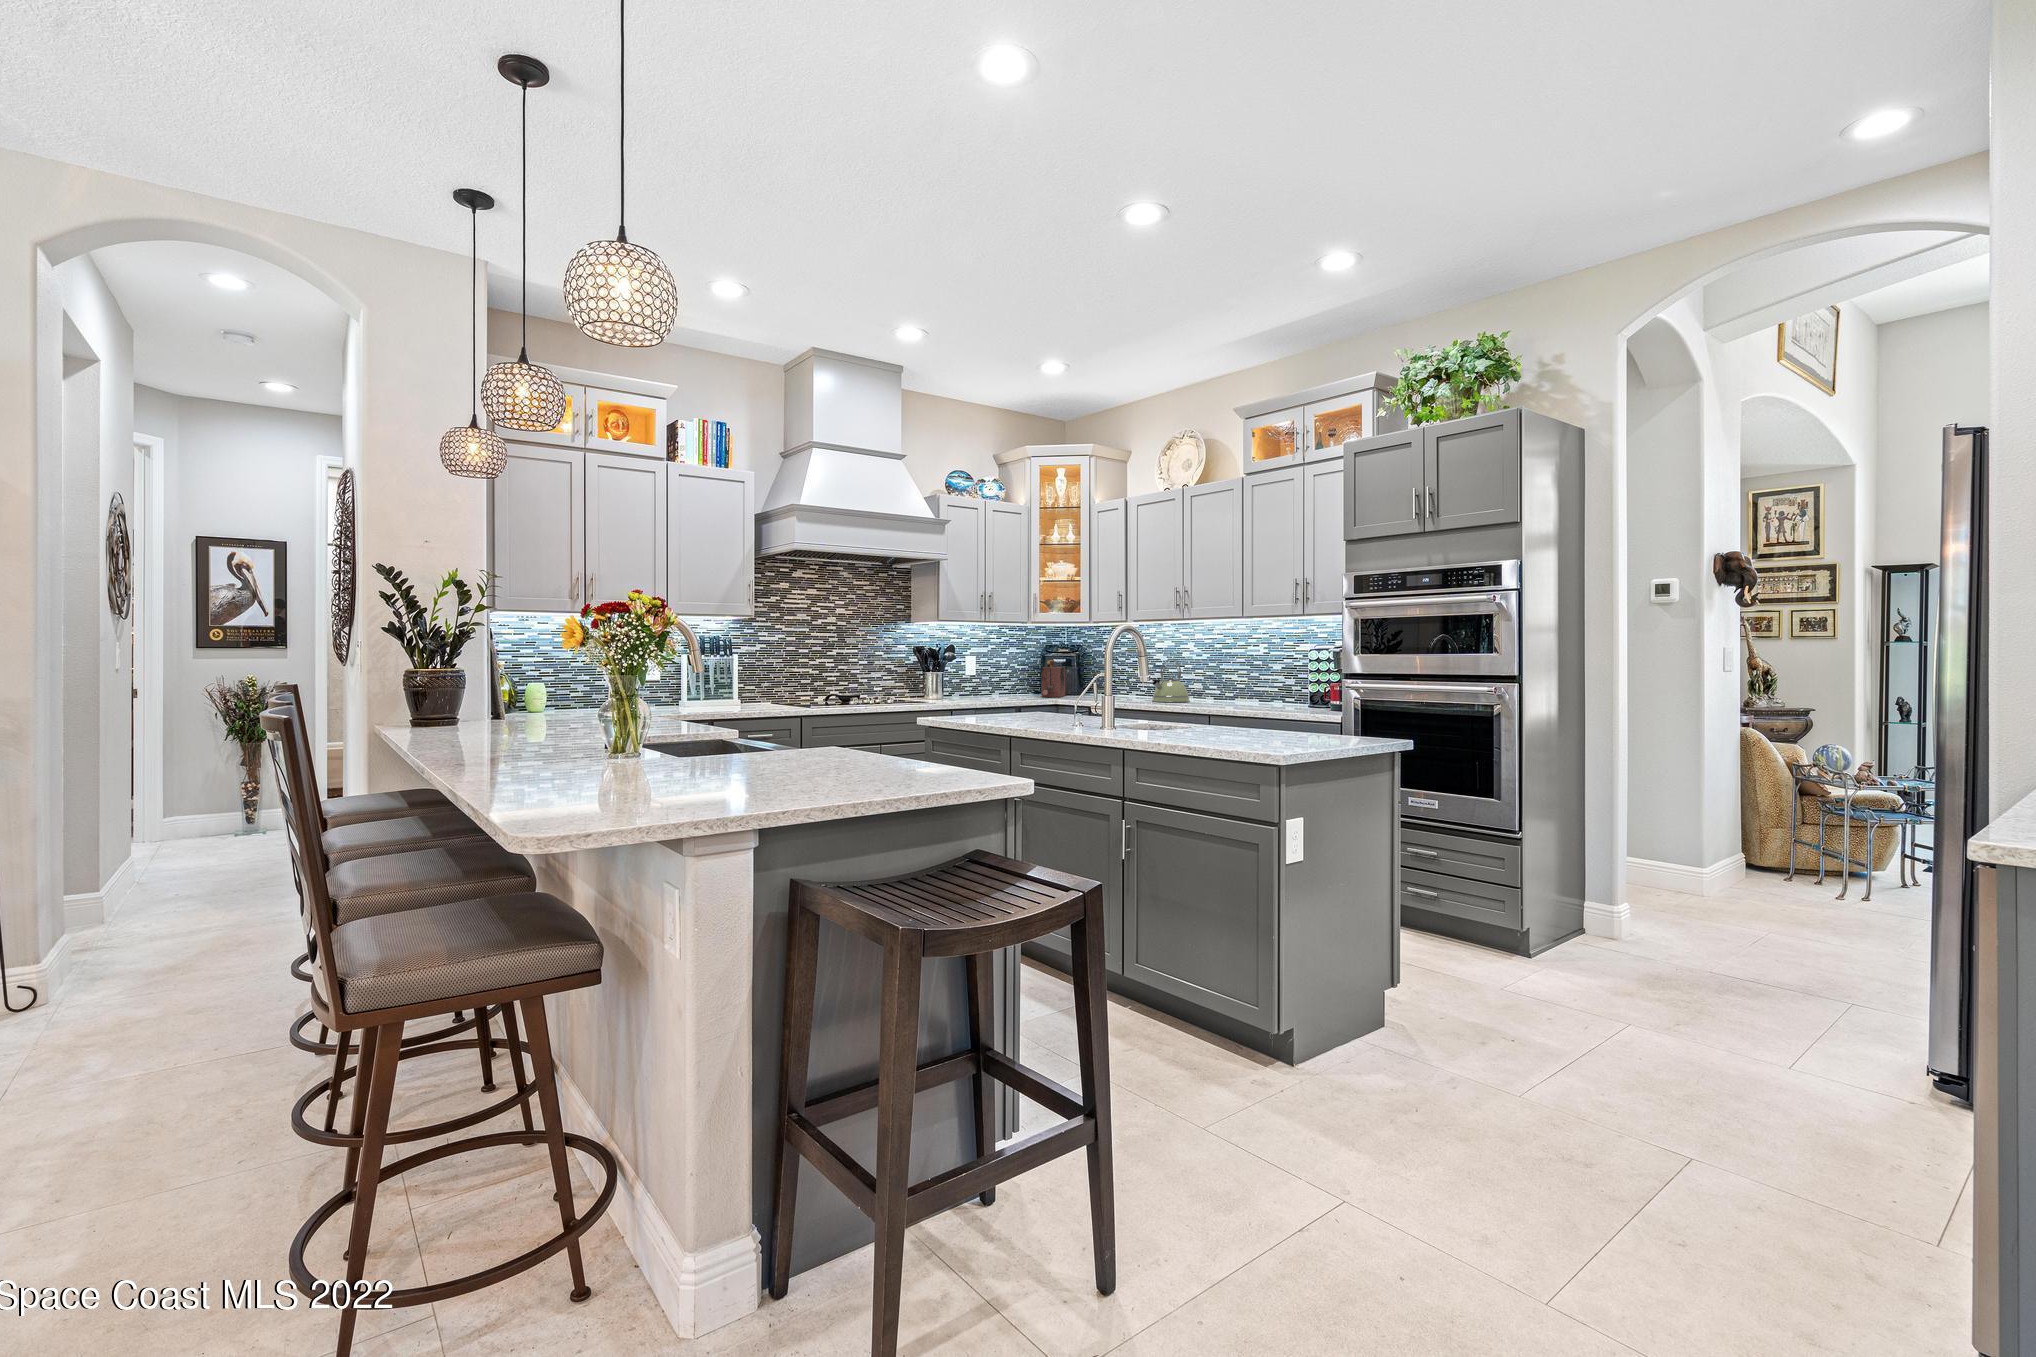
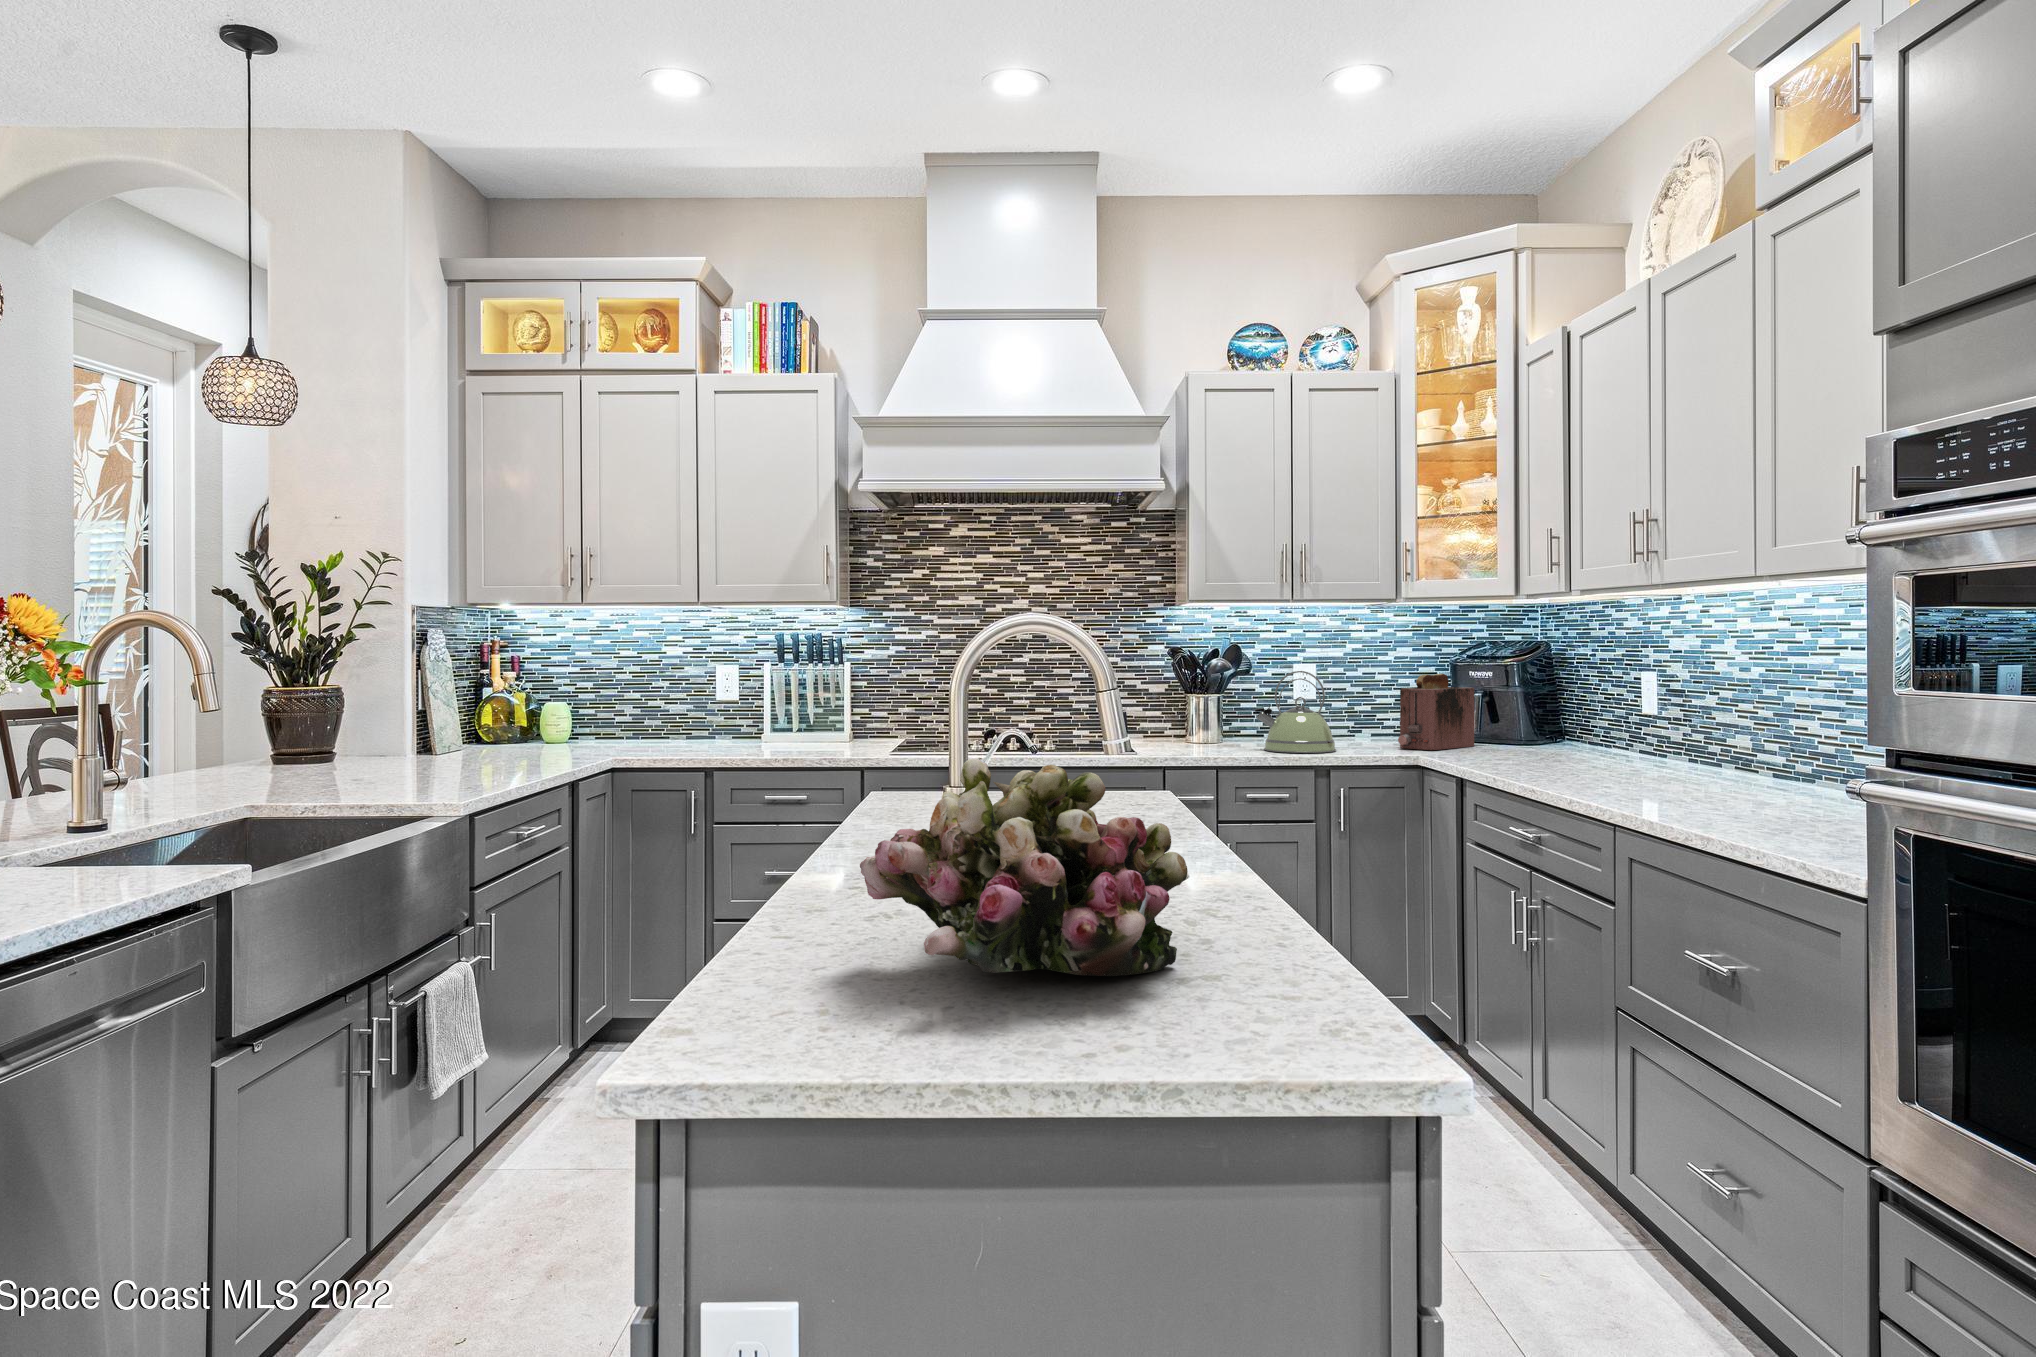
kettle: present [1152,659,1189,702] -> present [1255,671,1336,753]
flower arrangement: none [1206,675,1302,735] -> present [860,759,1188,976]

